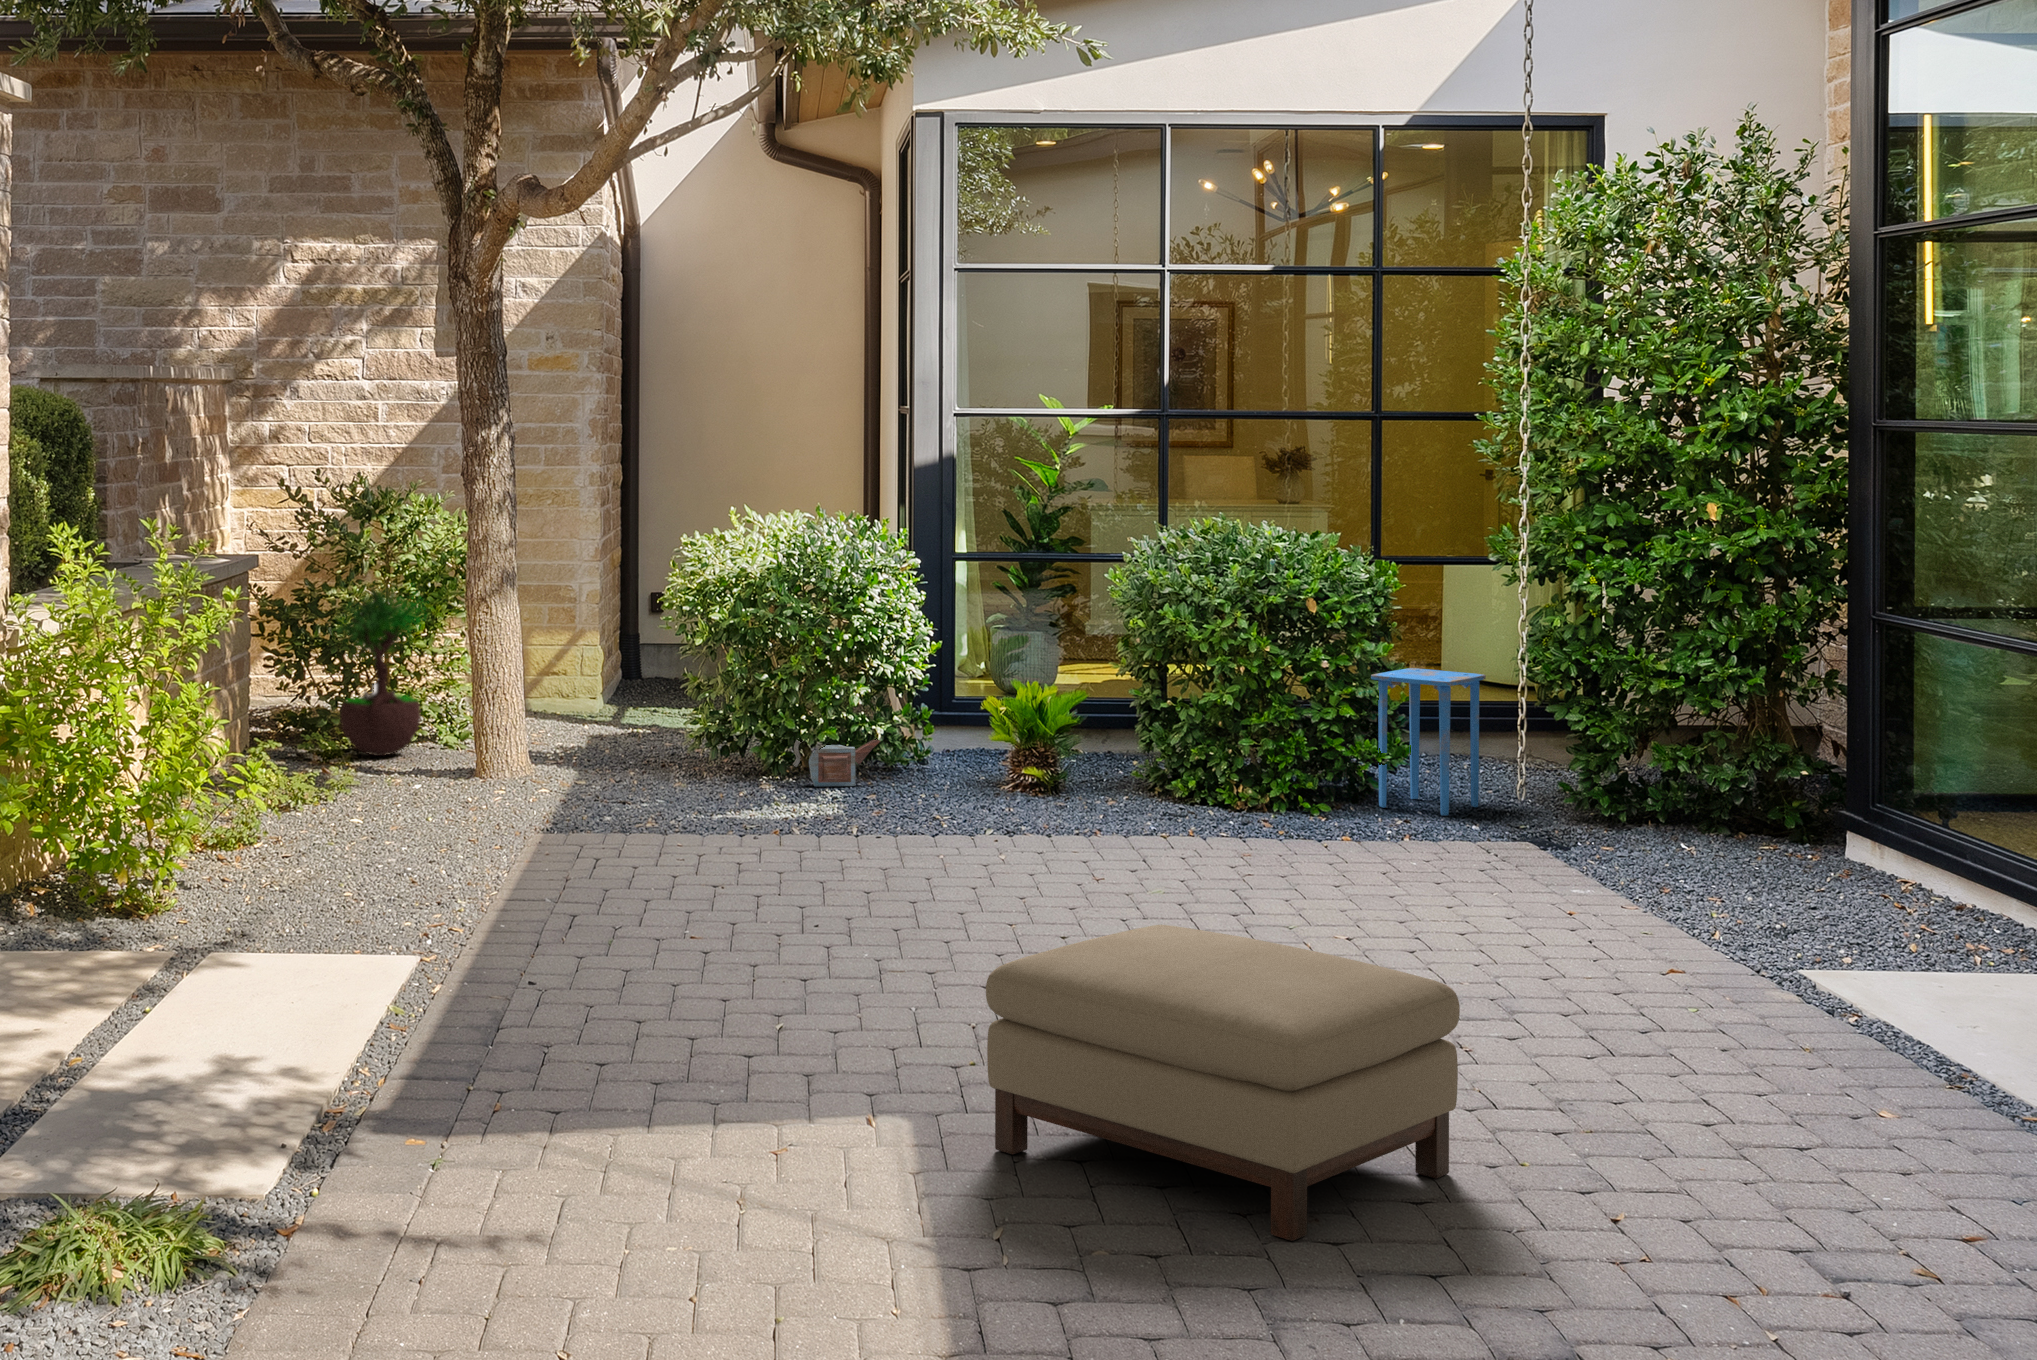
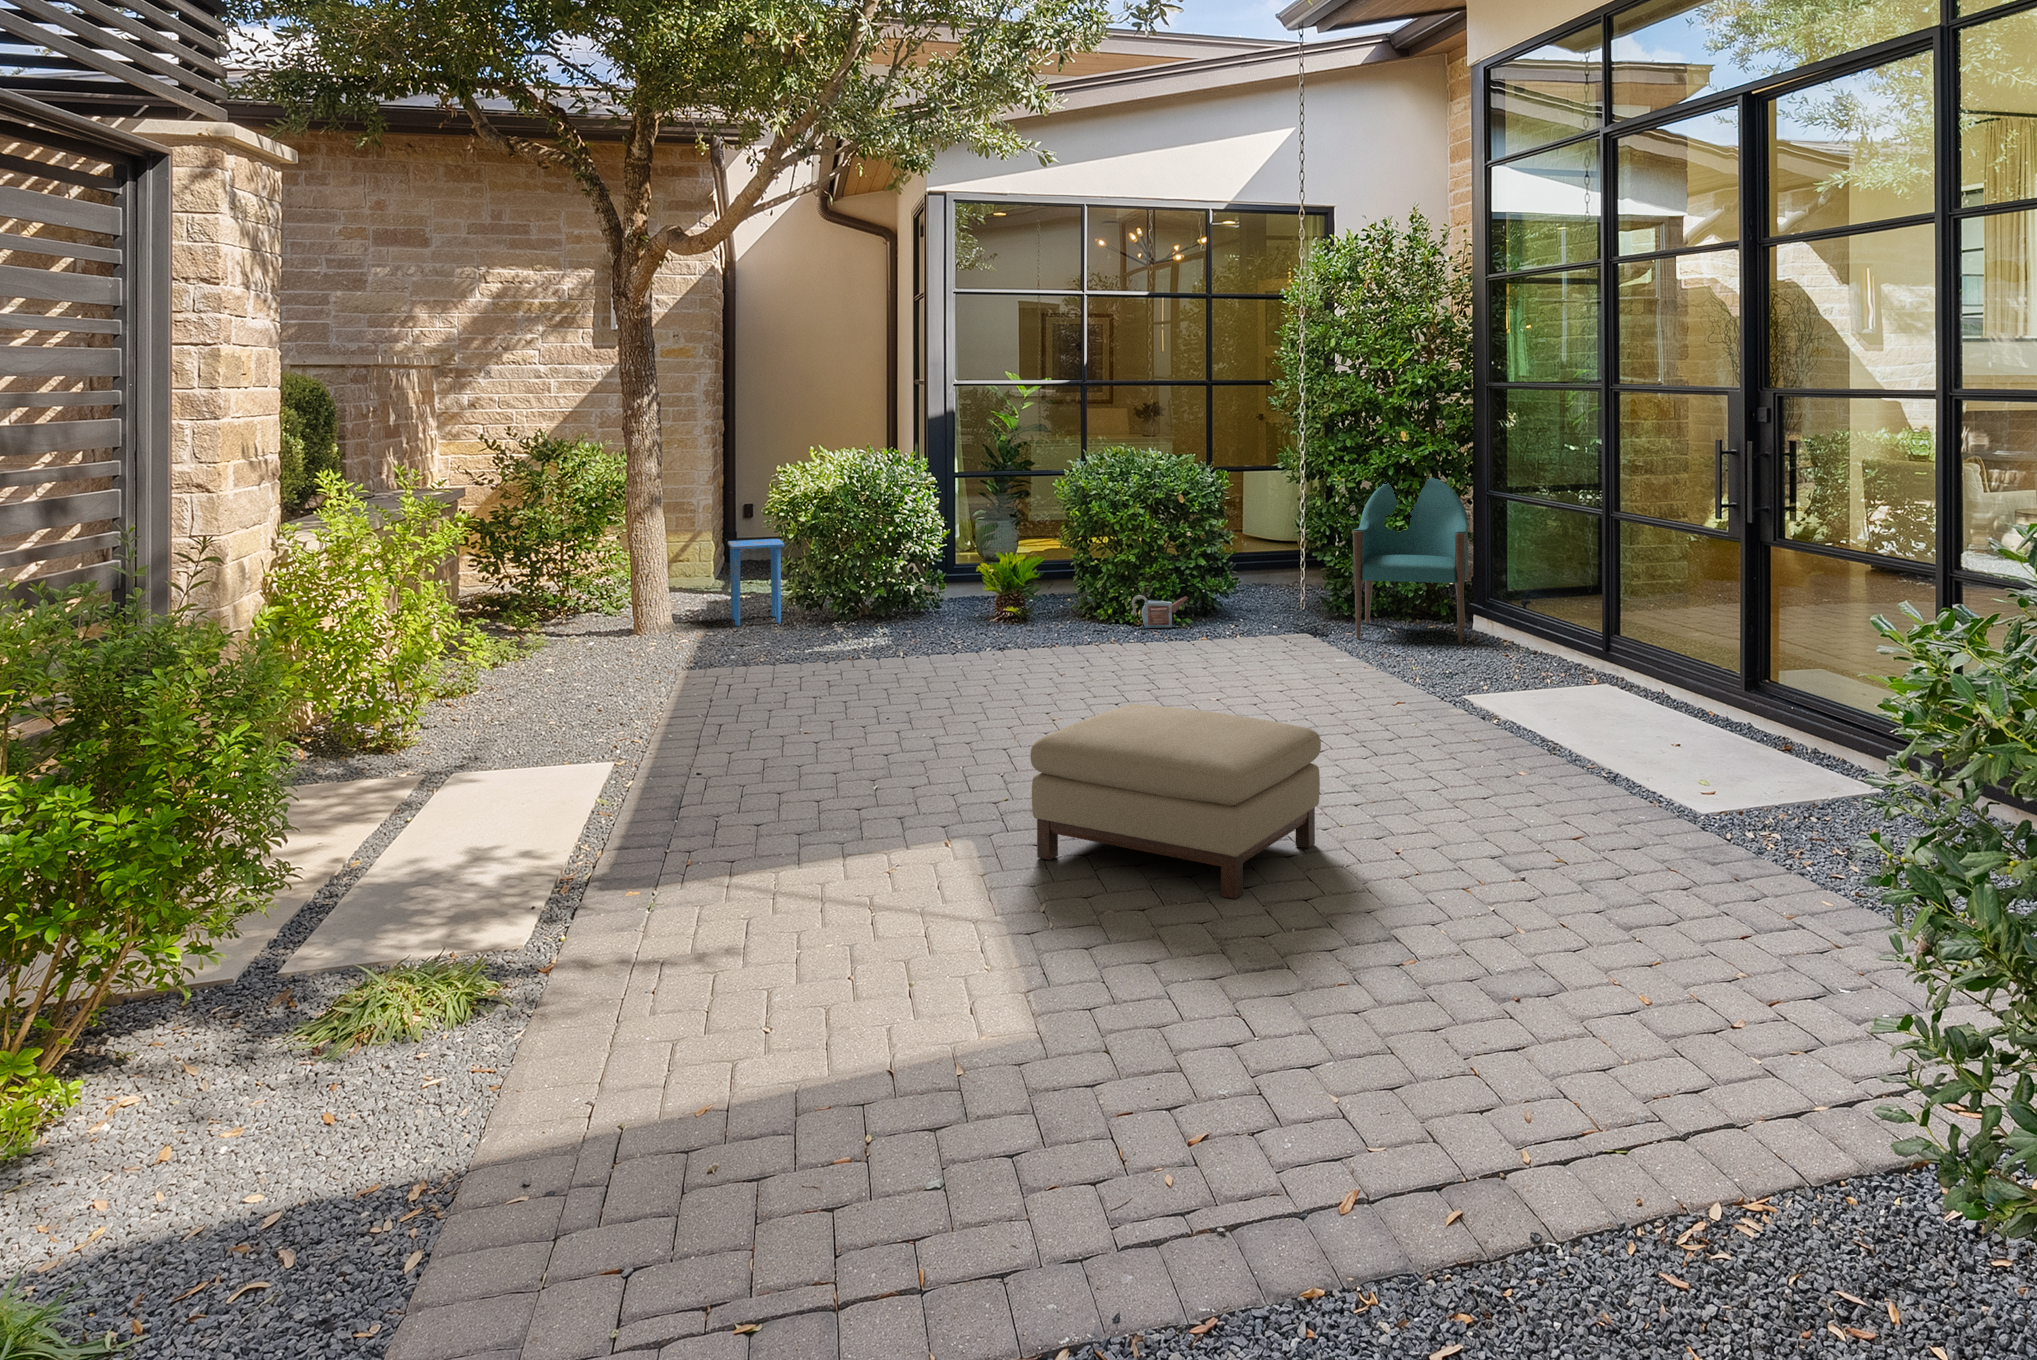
chair: none [1614,576,1834,872] -> present [1353,478,1468,643]
potted tree: present [325,581,426,756] -> none [520,496,601,620]
side table: present [1371,668,1486,815] -> present [728,539,784,626]
watering can: present [793,739,880,786] -> present [1131,595,1188,628]

